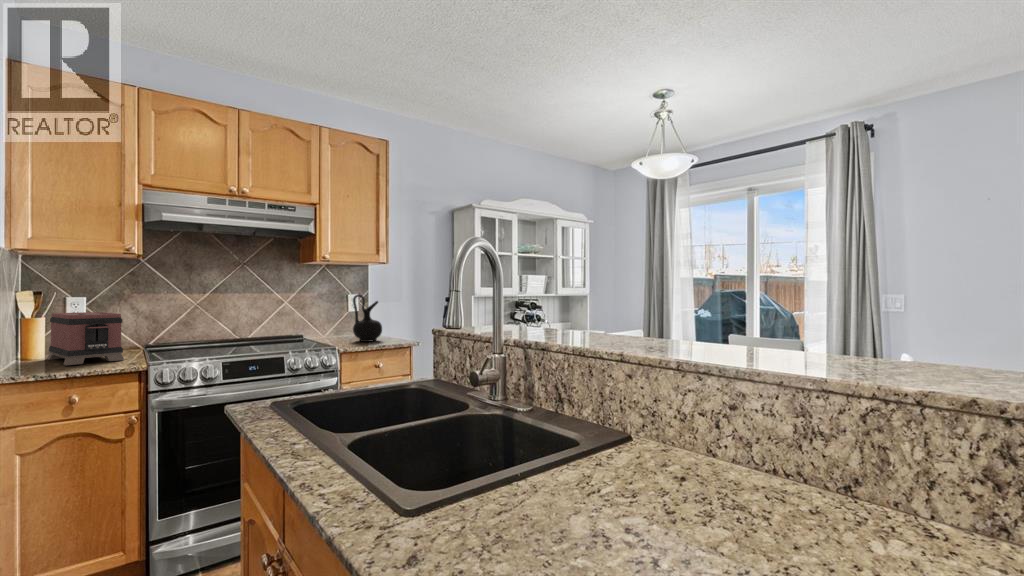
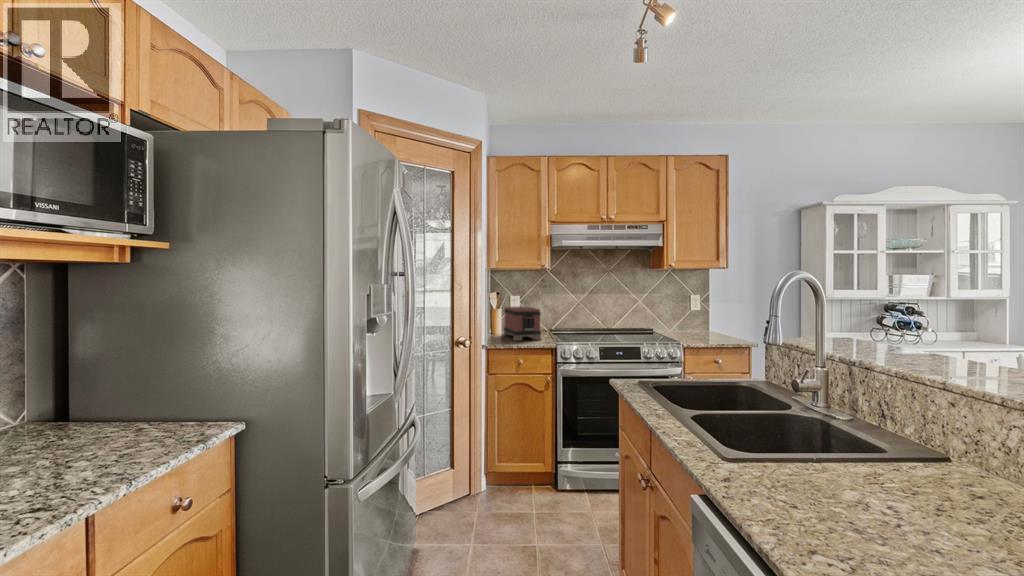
ceramic jug: present [353,295,382,342] -> none [695,297,722,339]

